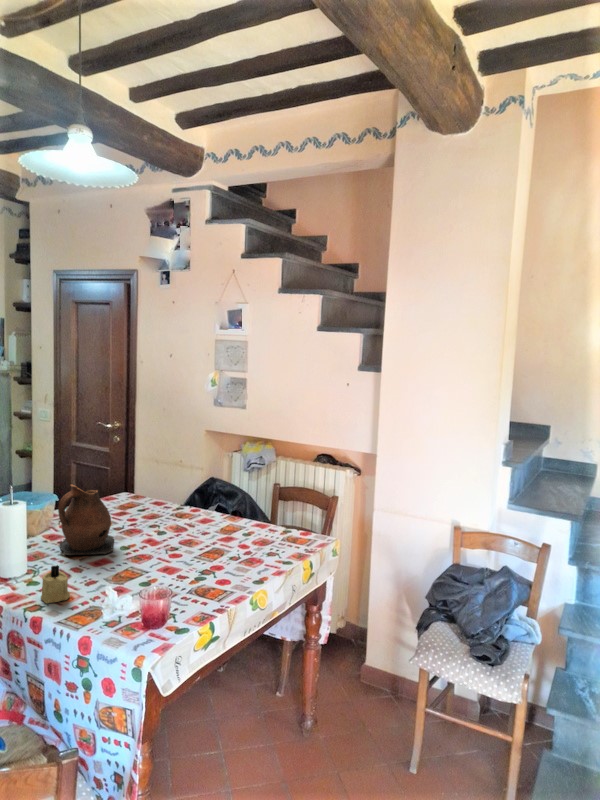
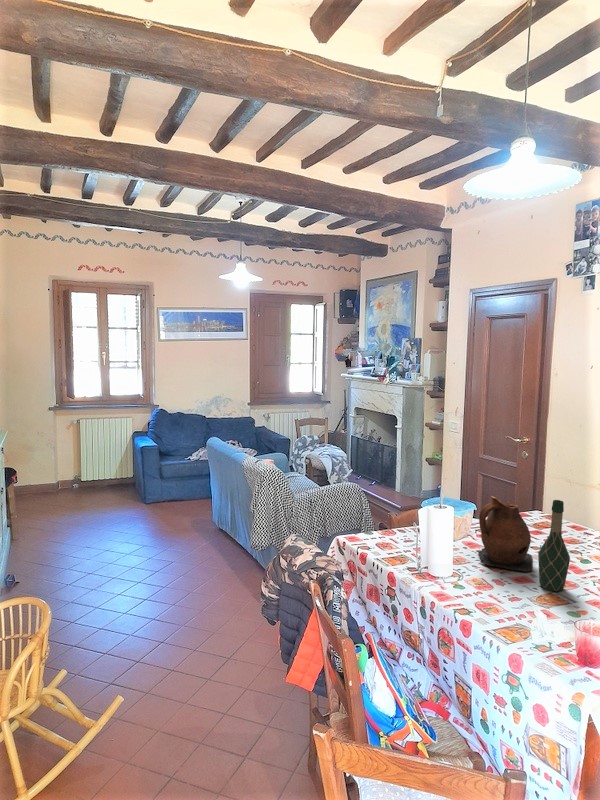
wine bottle: none [116,481,144,567] -> present [538,500,570,591]
candle: present [41,565,70,603] -> none [467,573,494,610]

